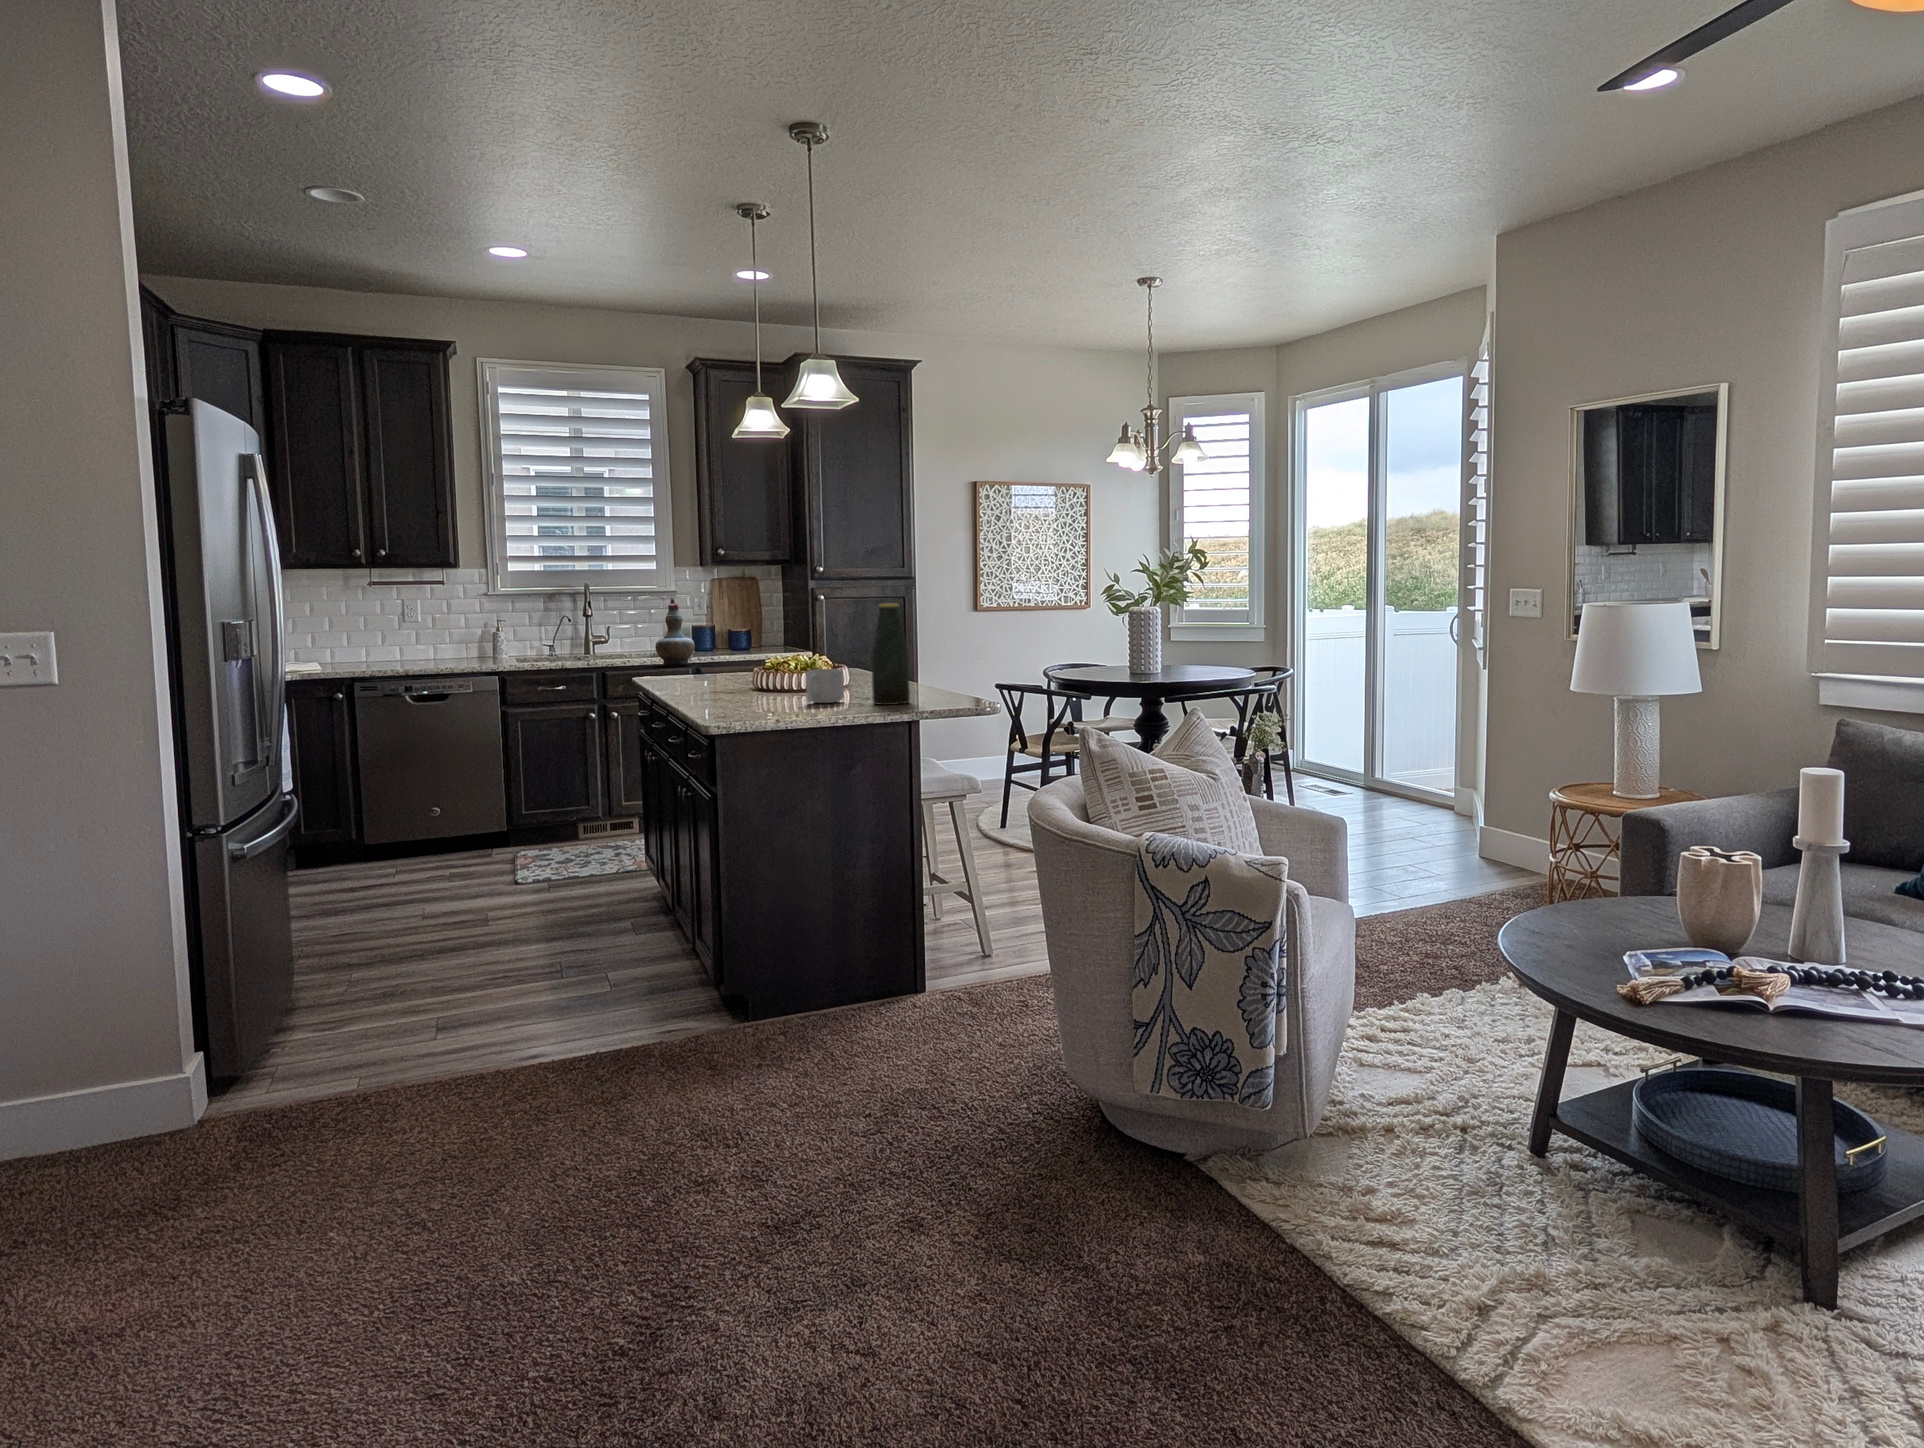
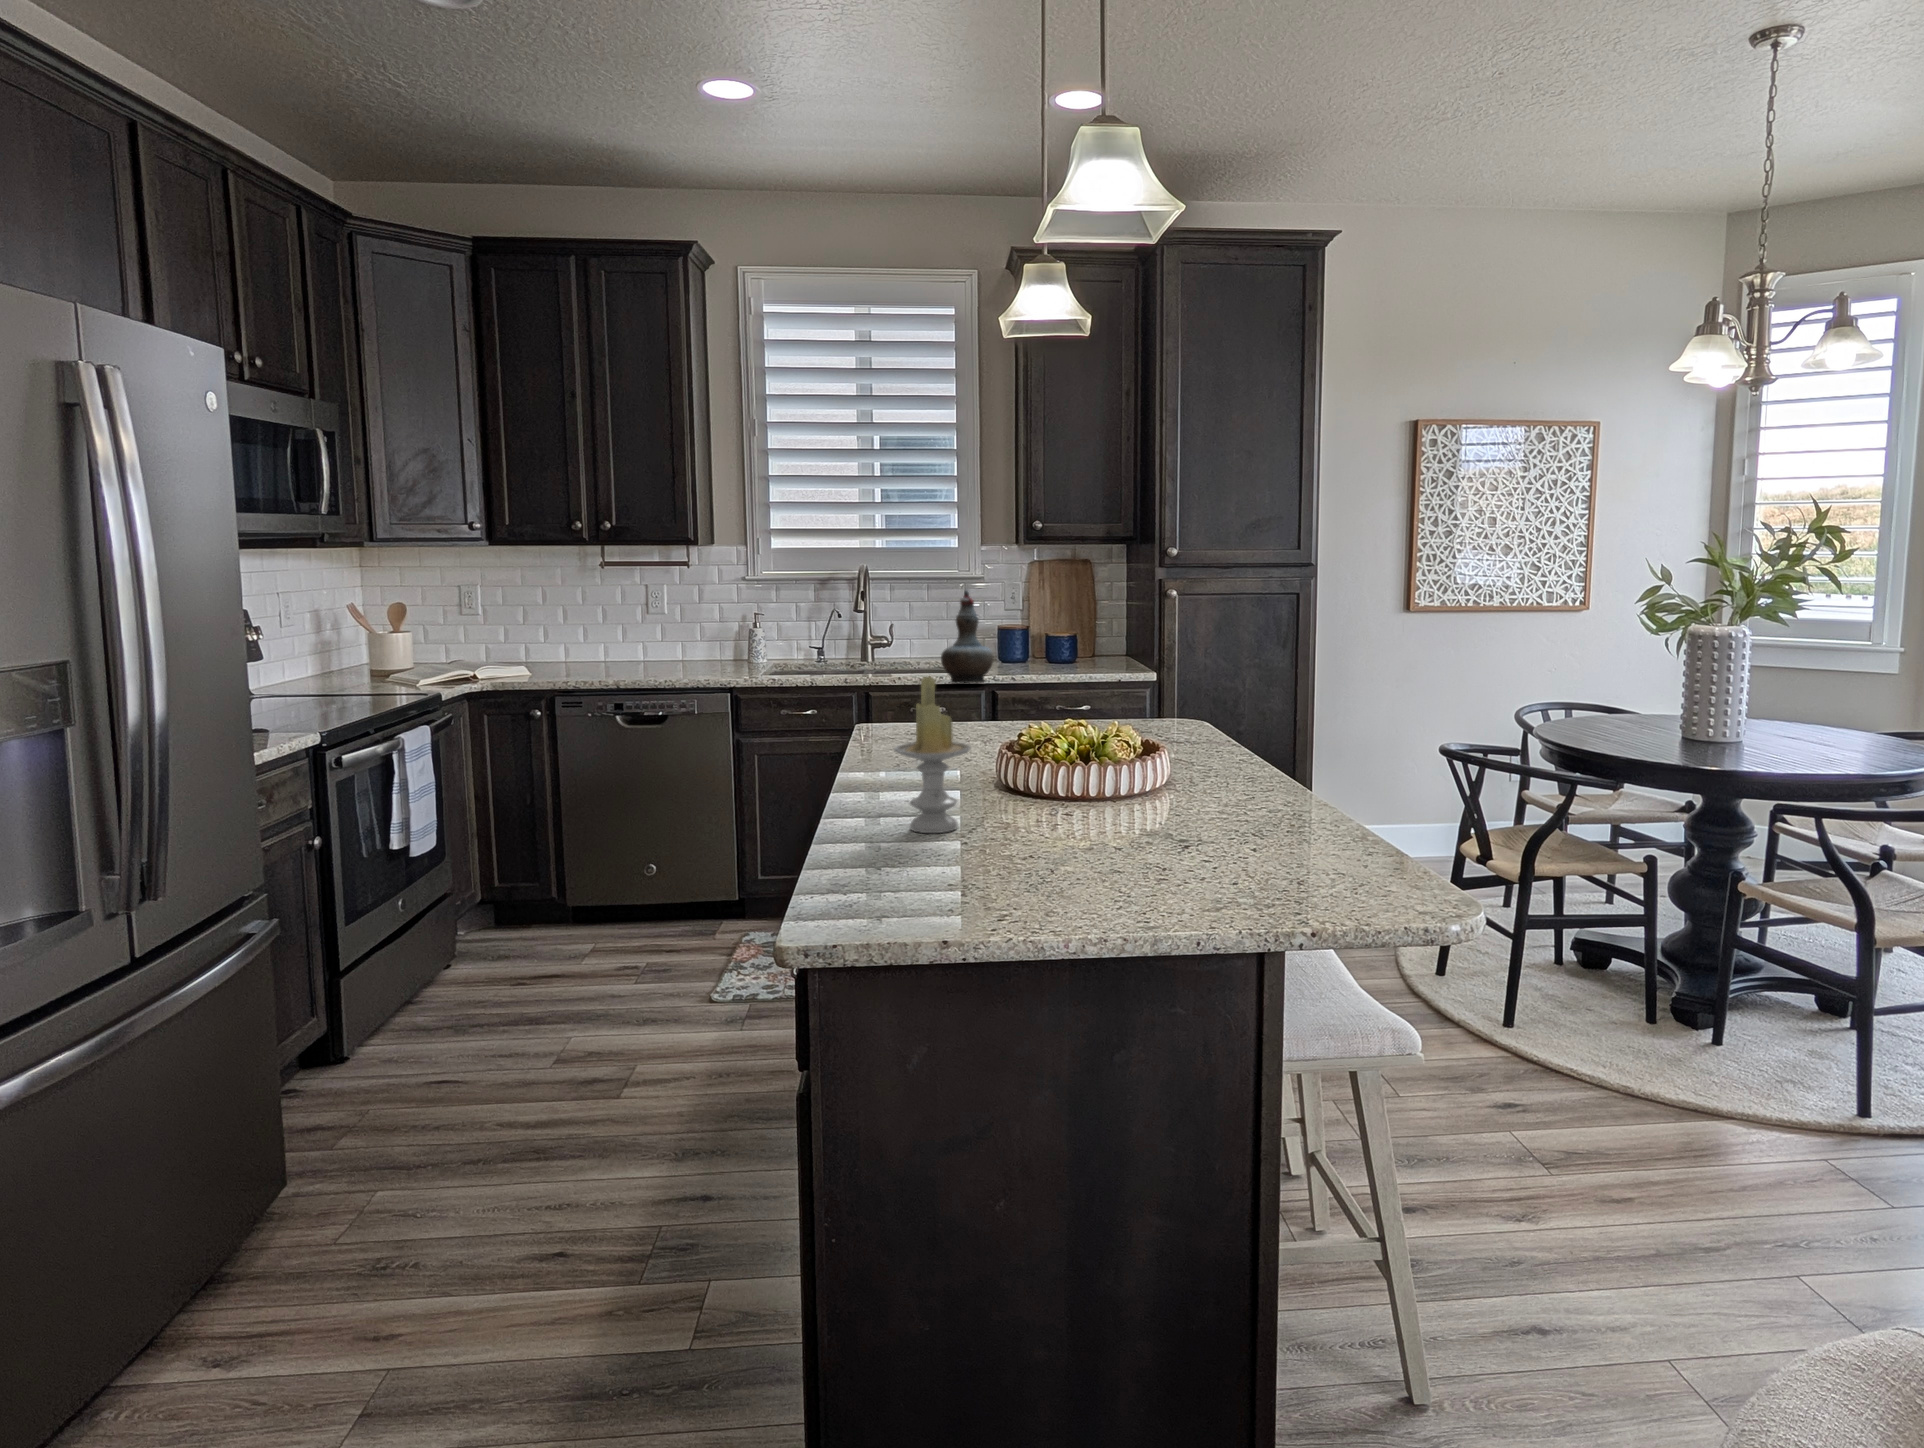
bottle: present [872,604,910,705] -> none [1188,654,1270,875]
candle: none [712,624,753,705] -> present [894,676,971,833]
mug: present [806,669,844,703] -> none [1058,773,1137,849]

